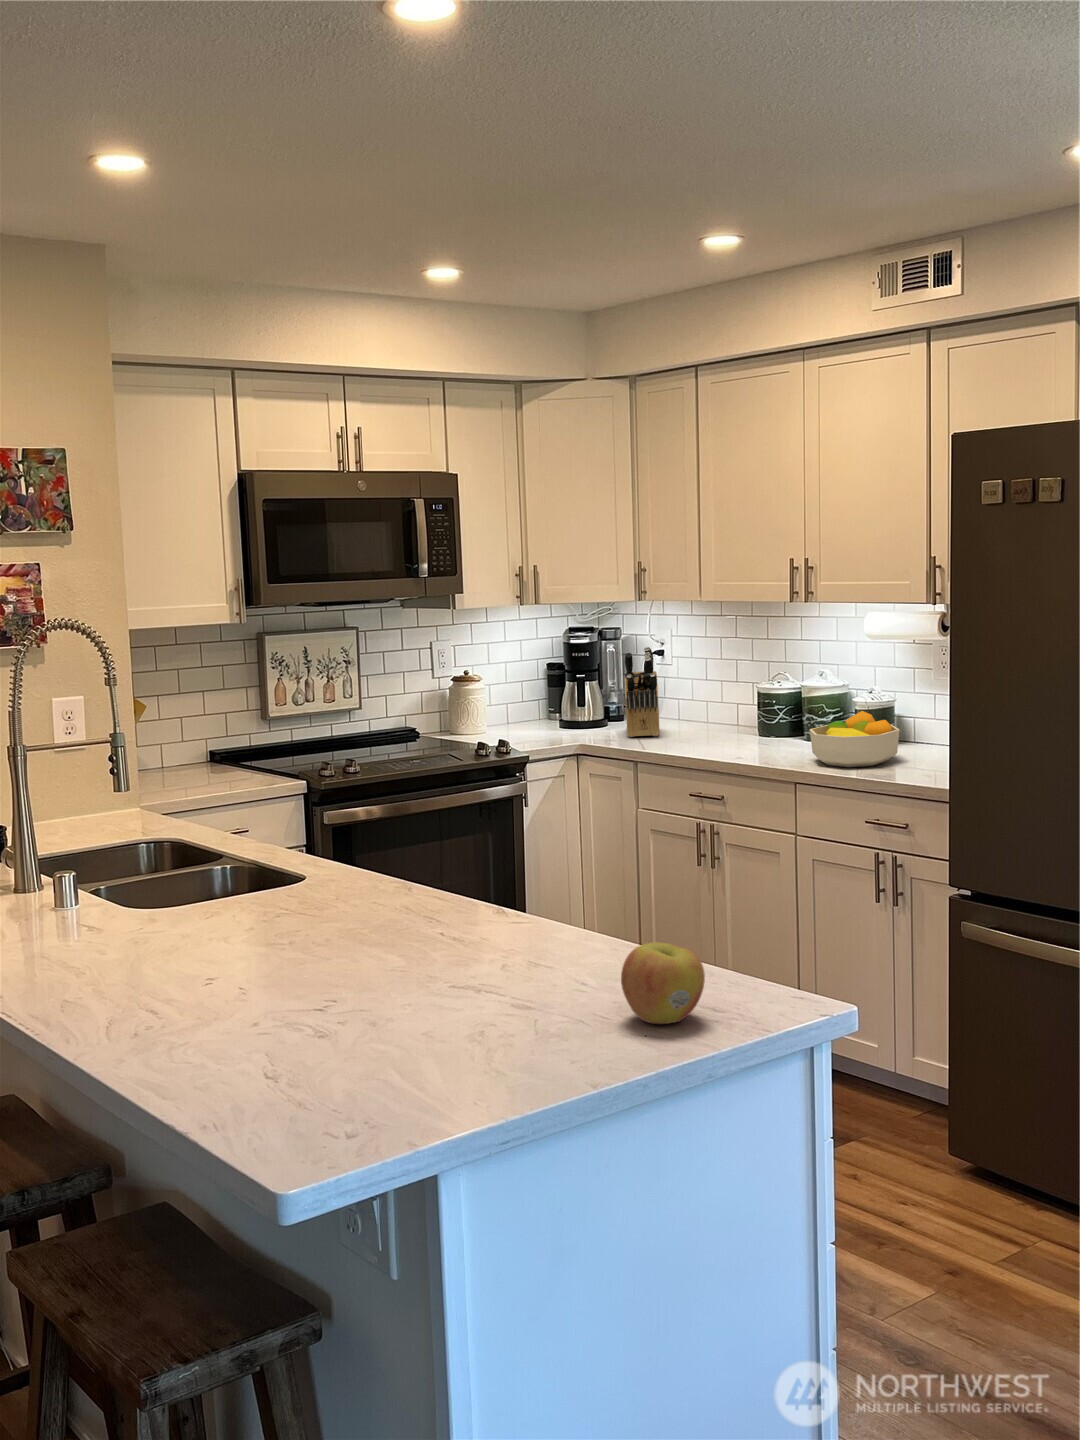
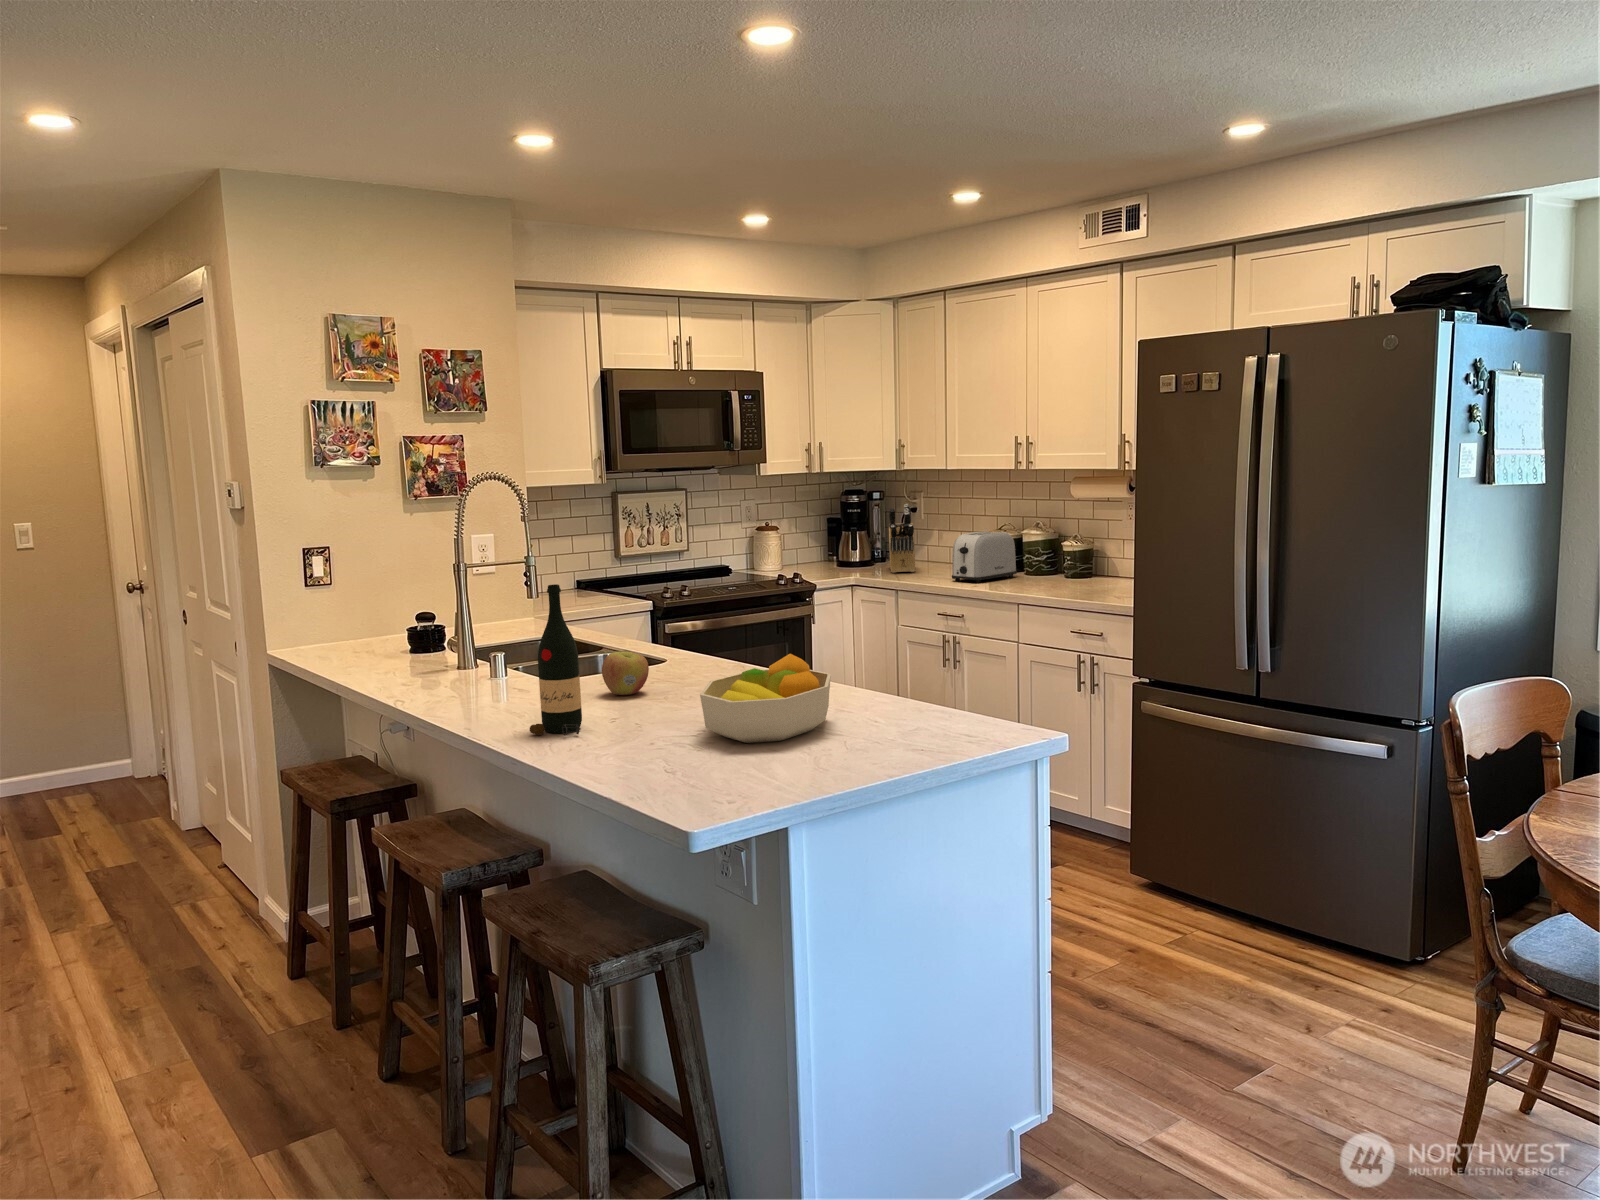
toaster: none [707,684,793,752] -> present [952,532,1017,583]
fruit bowl: present [810,711,900,767] -> present [700,654,831,743]
wine bottle: none [81,789,160,1010] -> present [530,584,582,735]
apple: present [621,942,705,1024] -> present [602,651,649,695]

